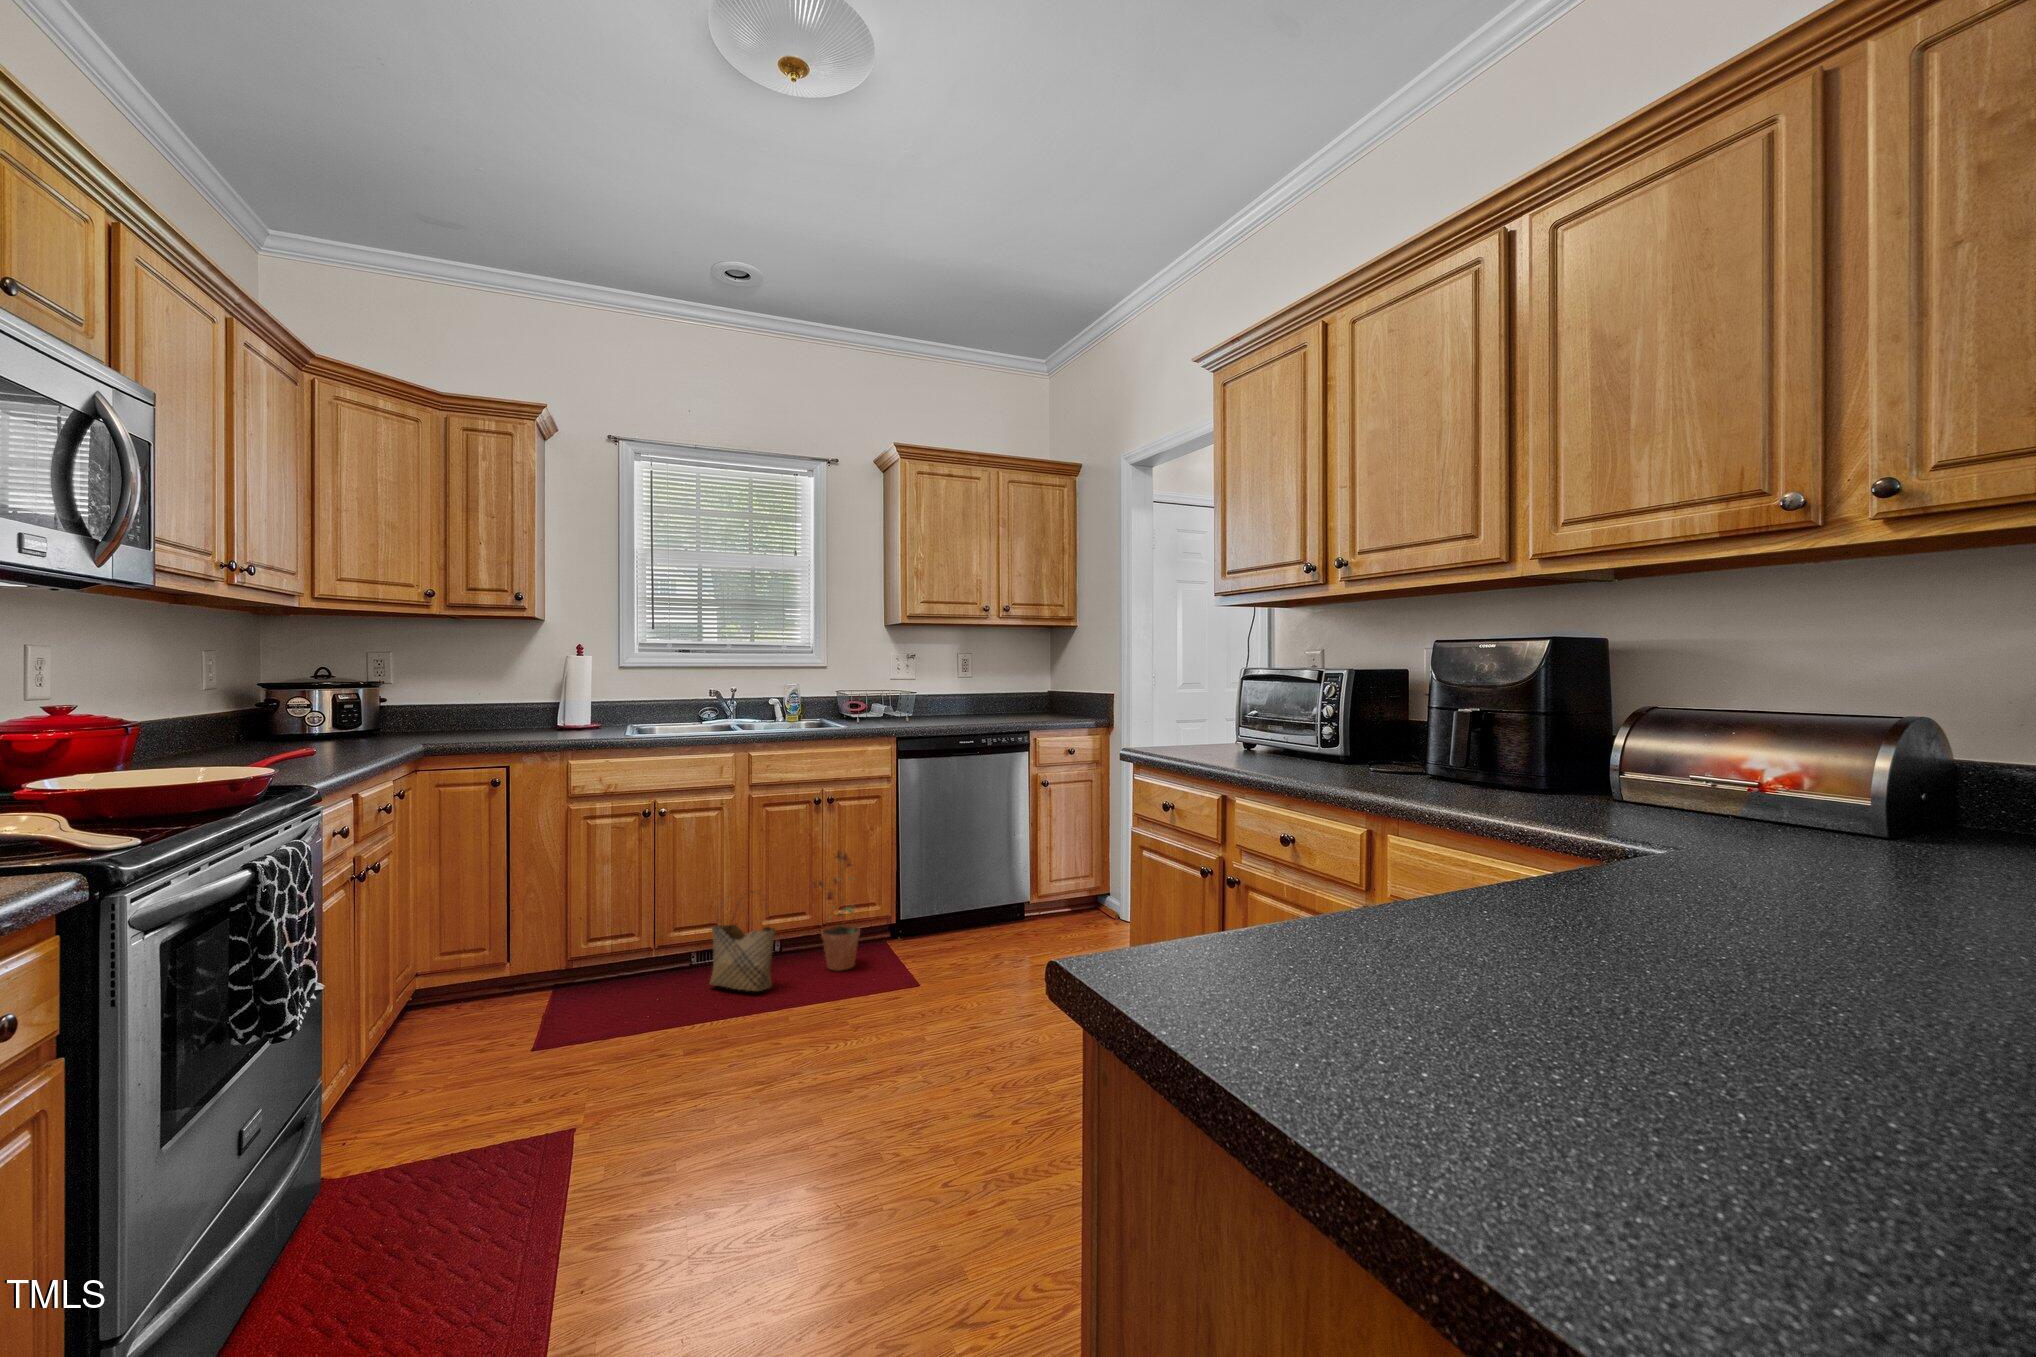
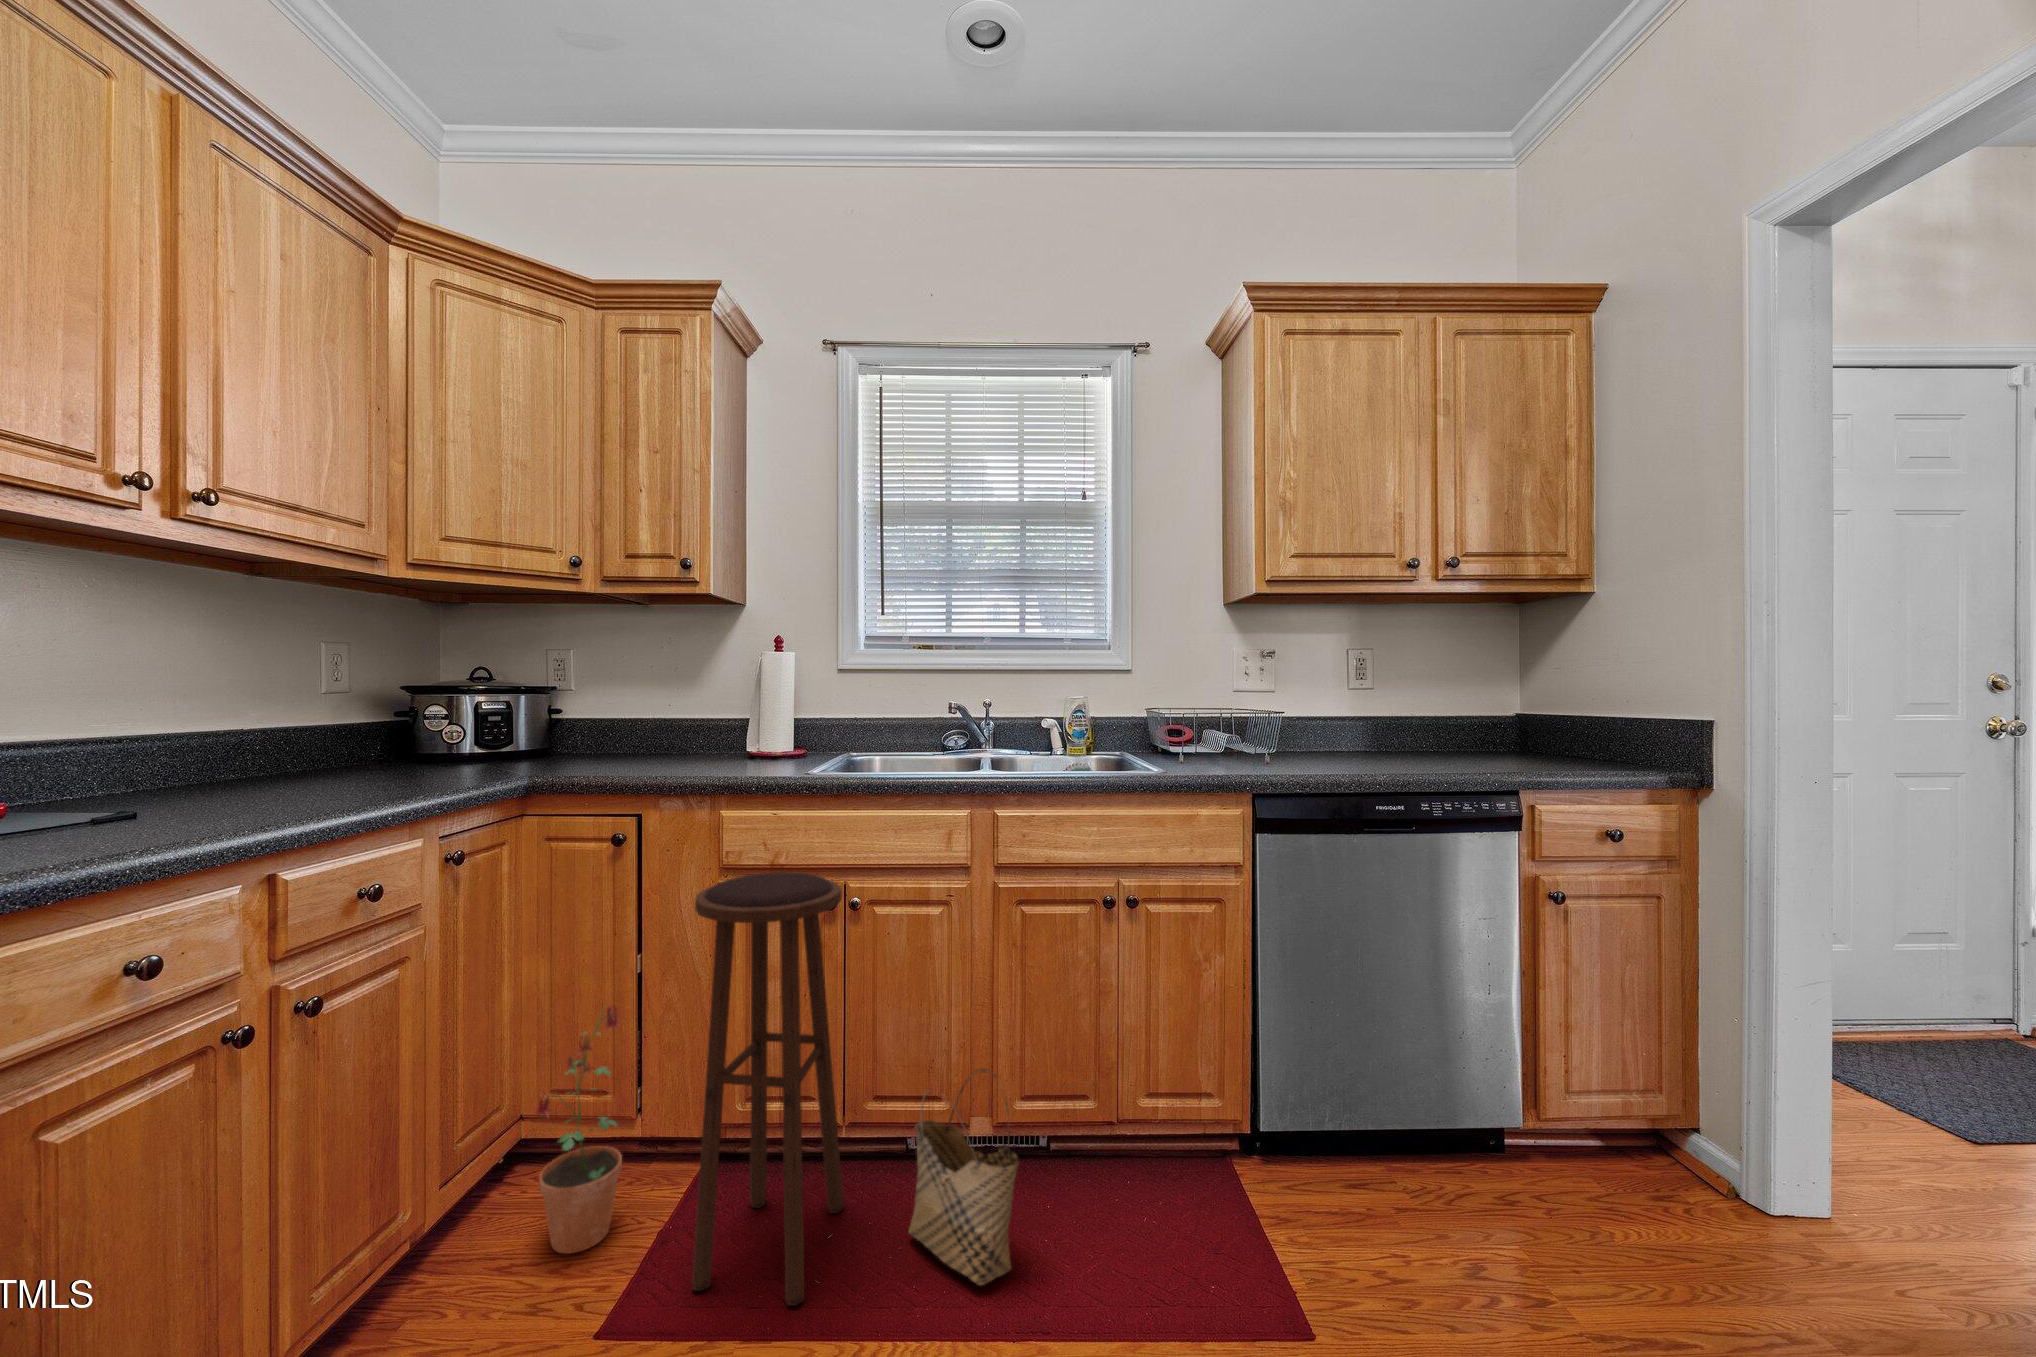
stool: none [581,790,669,1019] -> present [692,872,844,1306]
potted plant: present [813,850,860,971] -> present [536,1005,622,1254]

